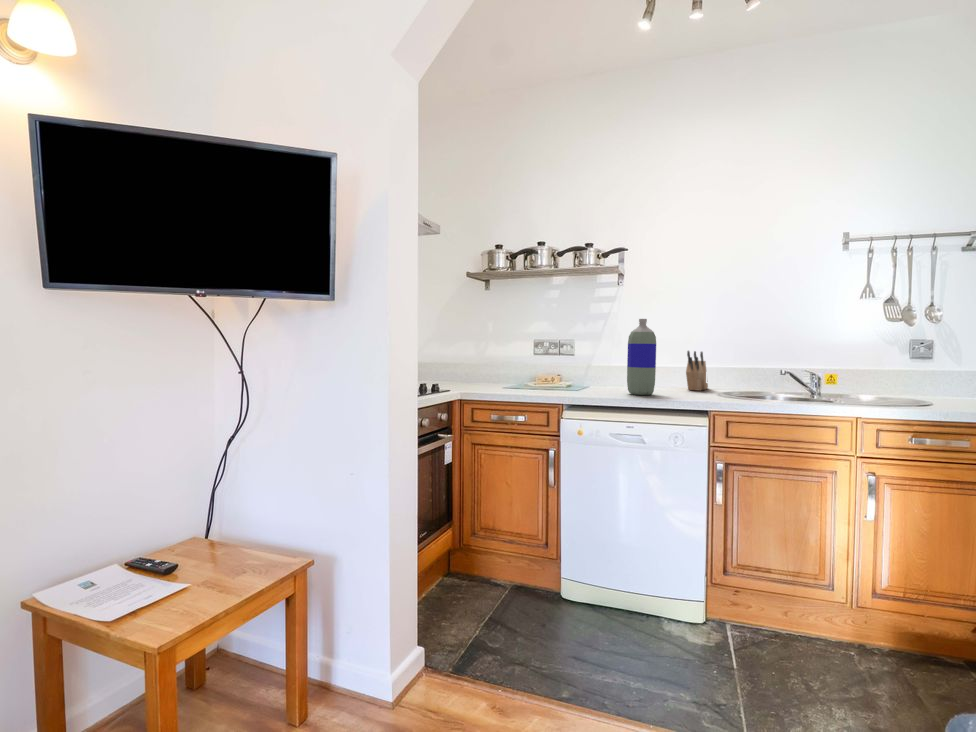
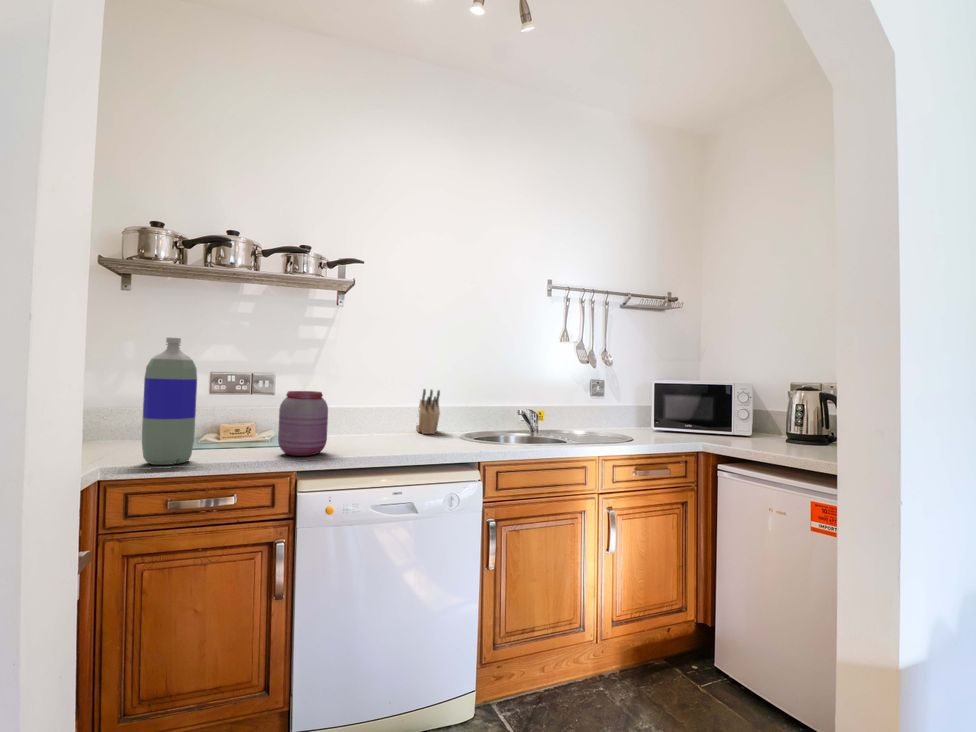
bottle: present [627,319,656,395] -> present [142,338,197,465]
jar: none [555,351,587,395] -> present [278,391,328,456]

